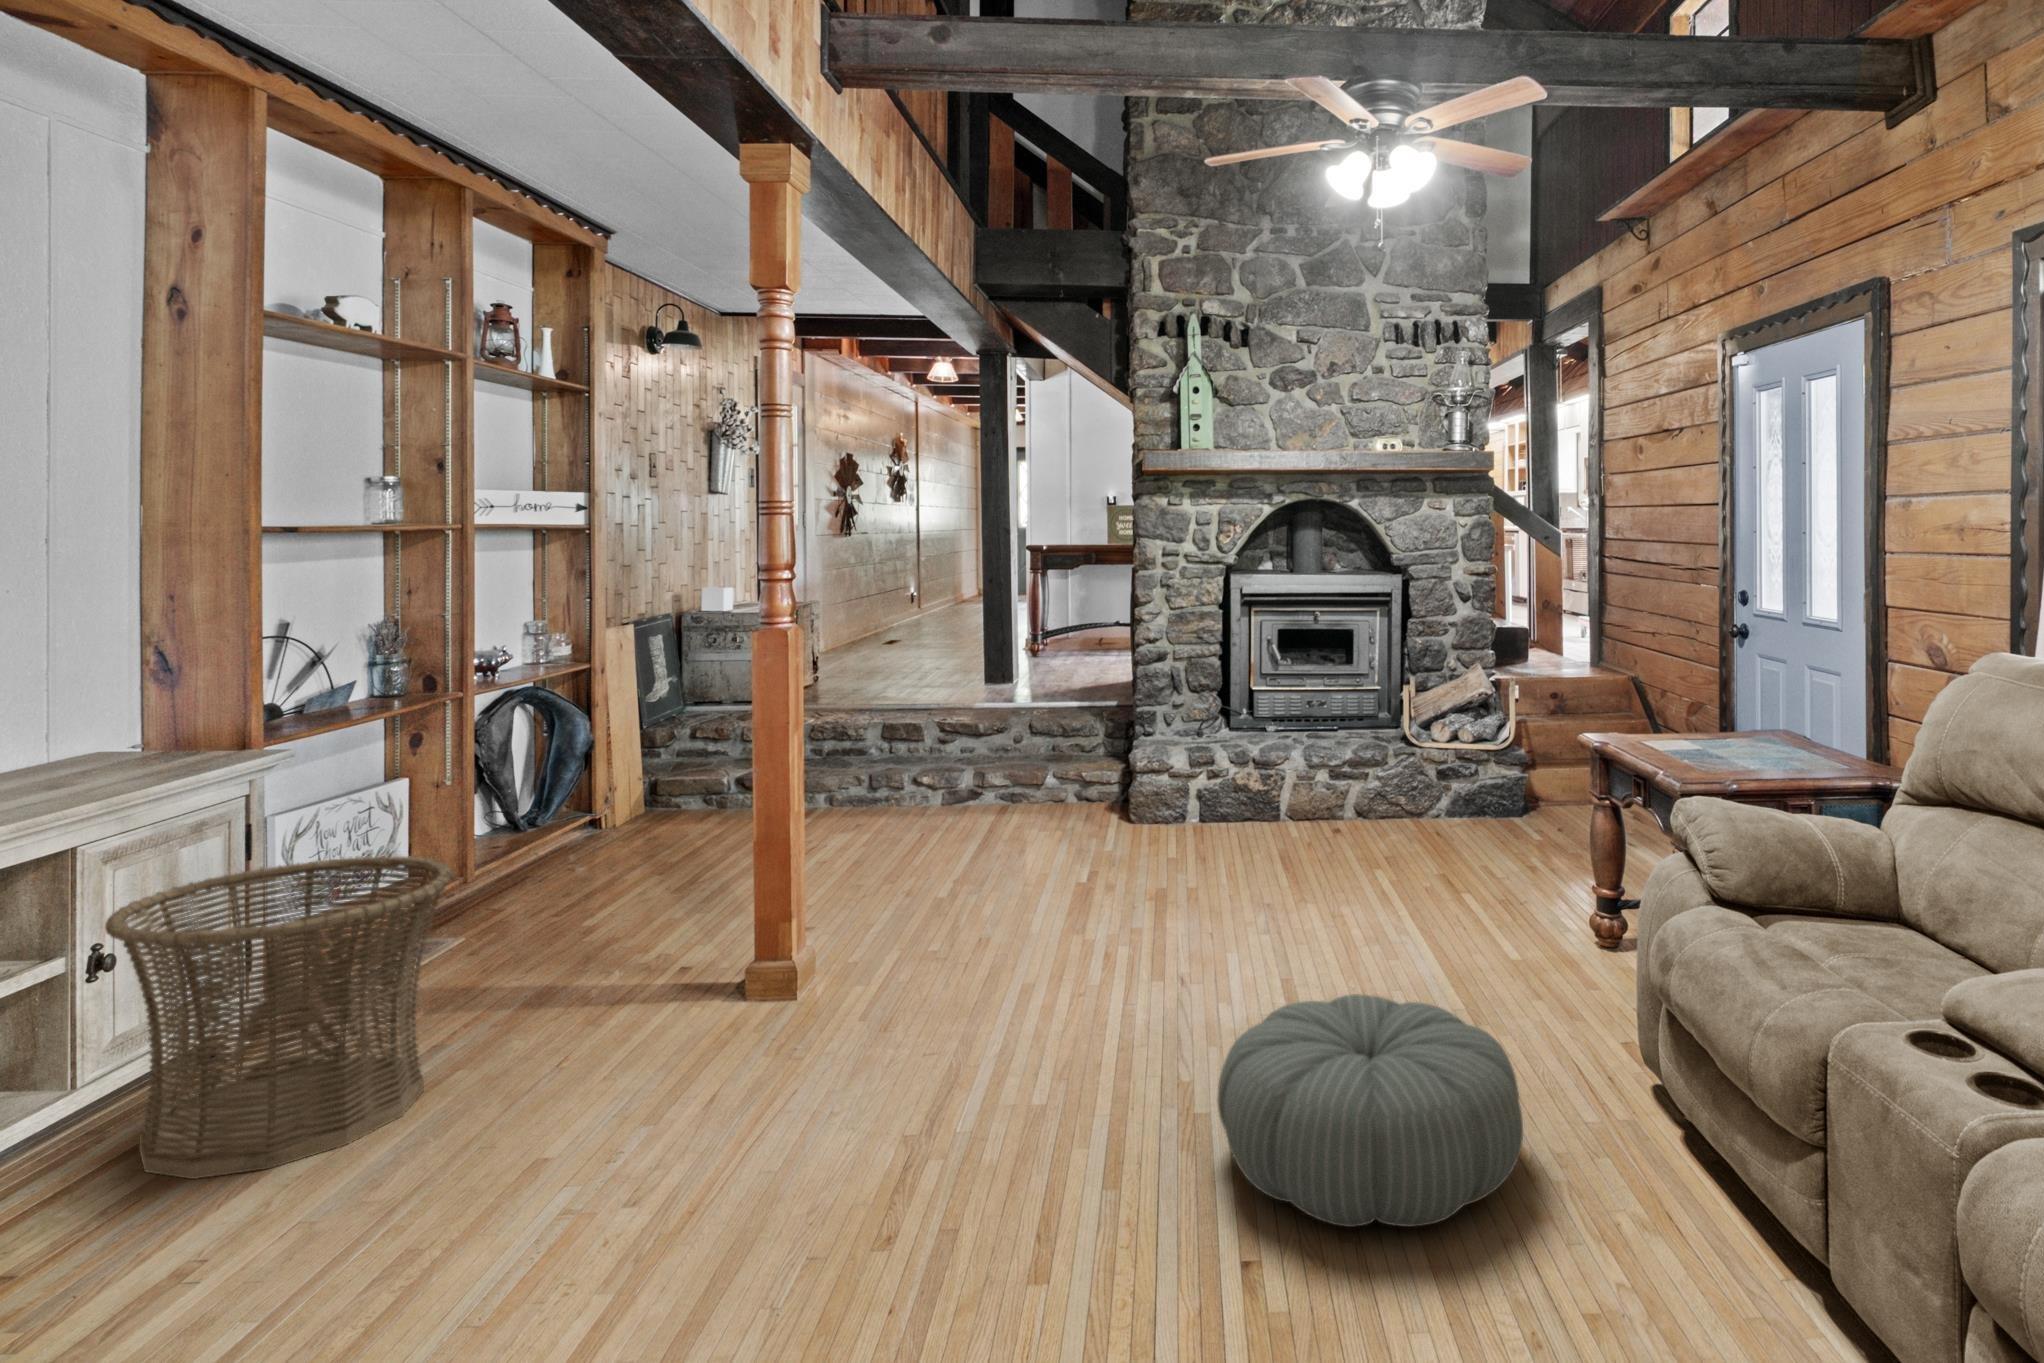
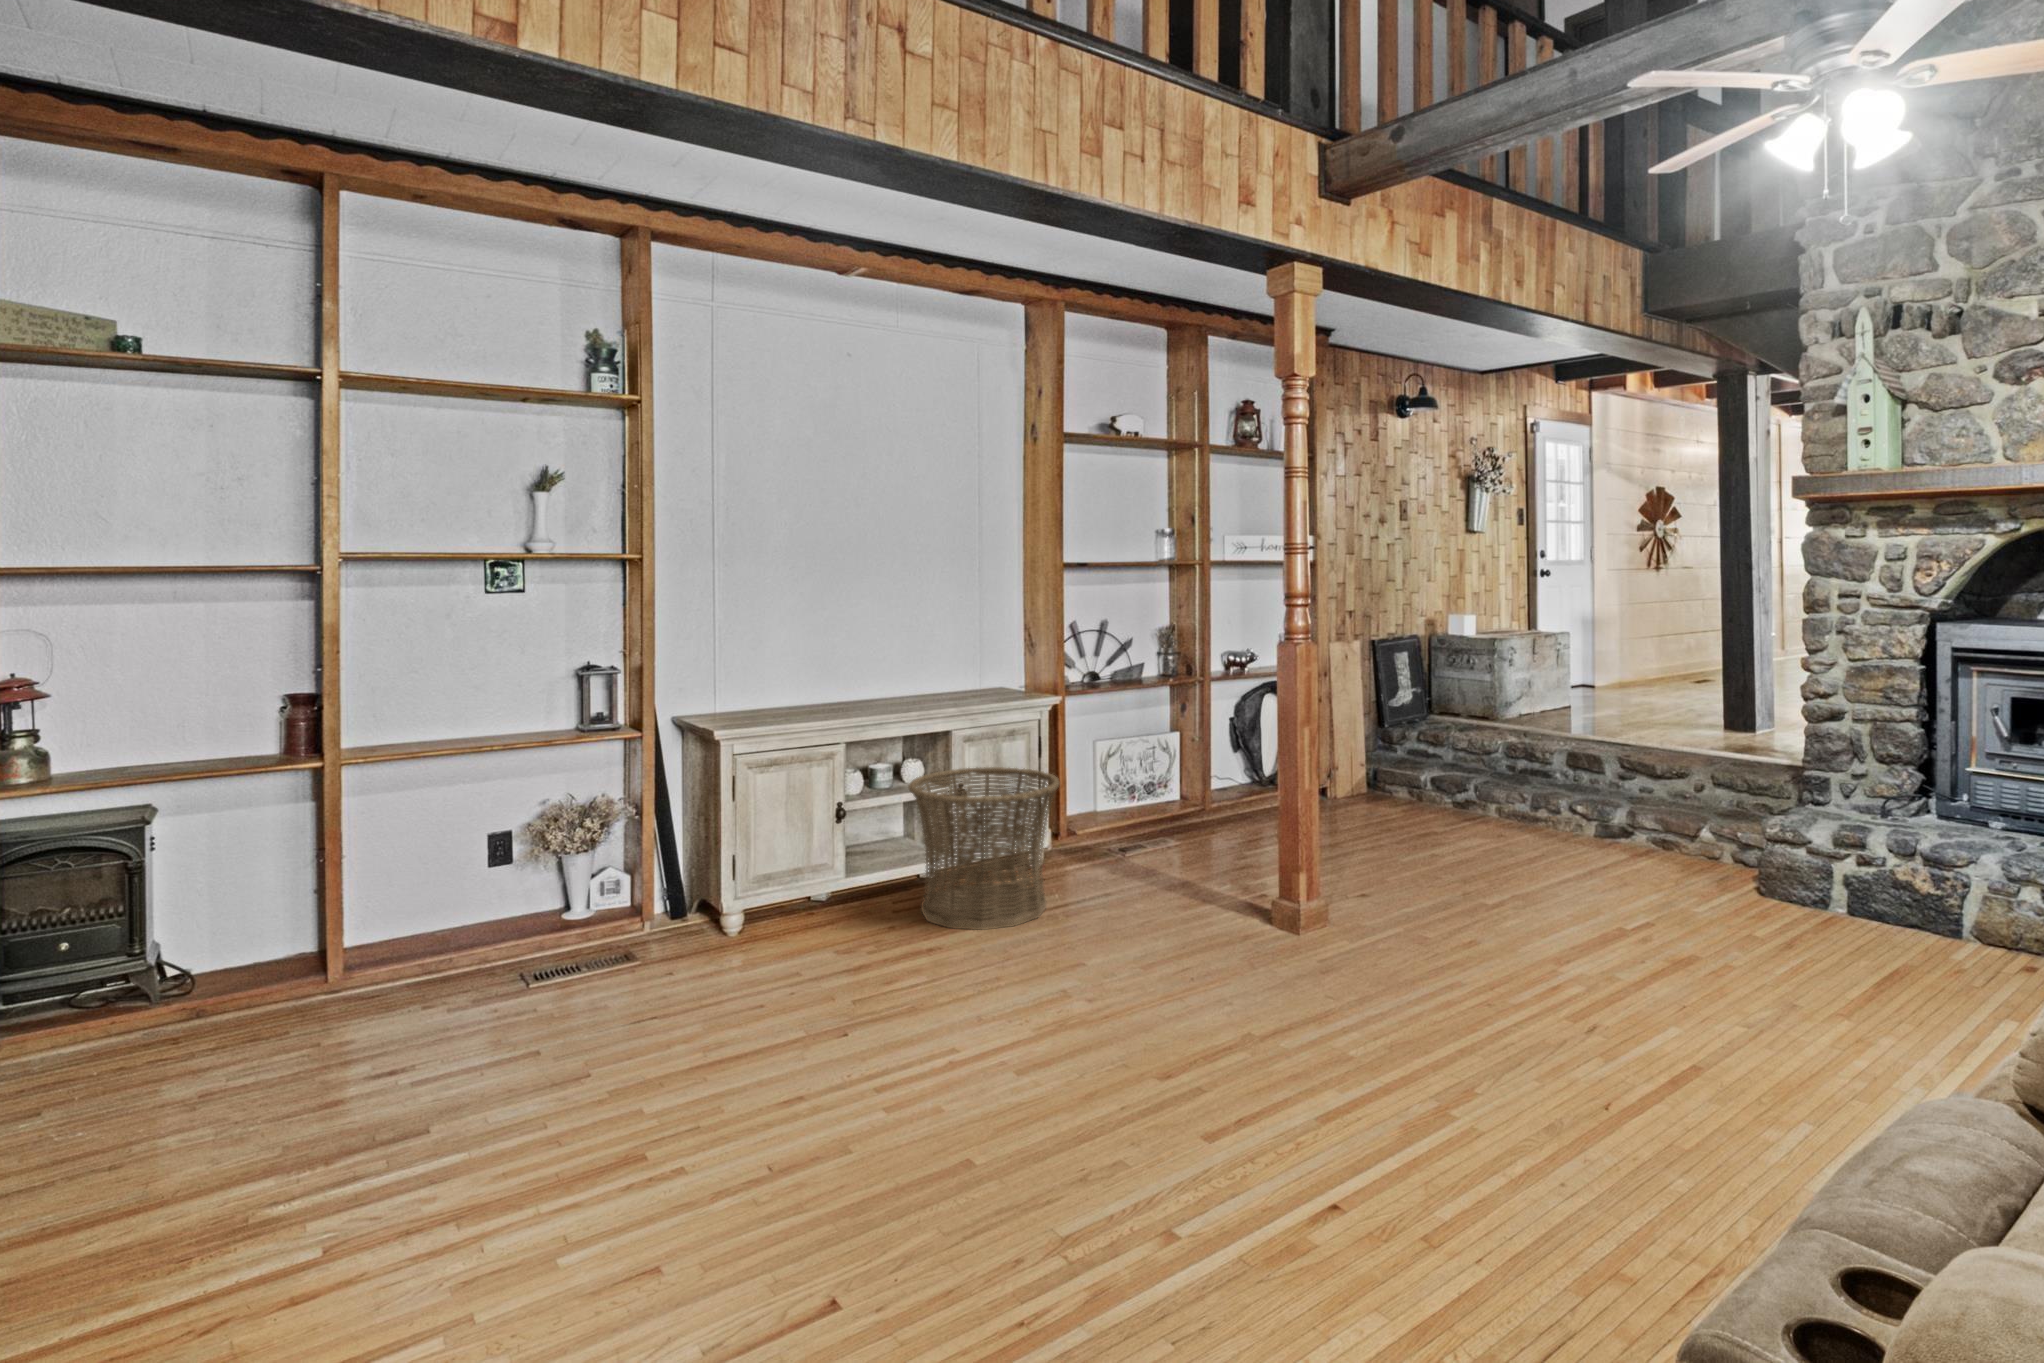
pouf: present [1218,994,1523,1227] -> none [1218,1047,1503,1272]

